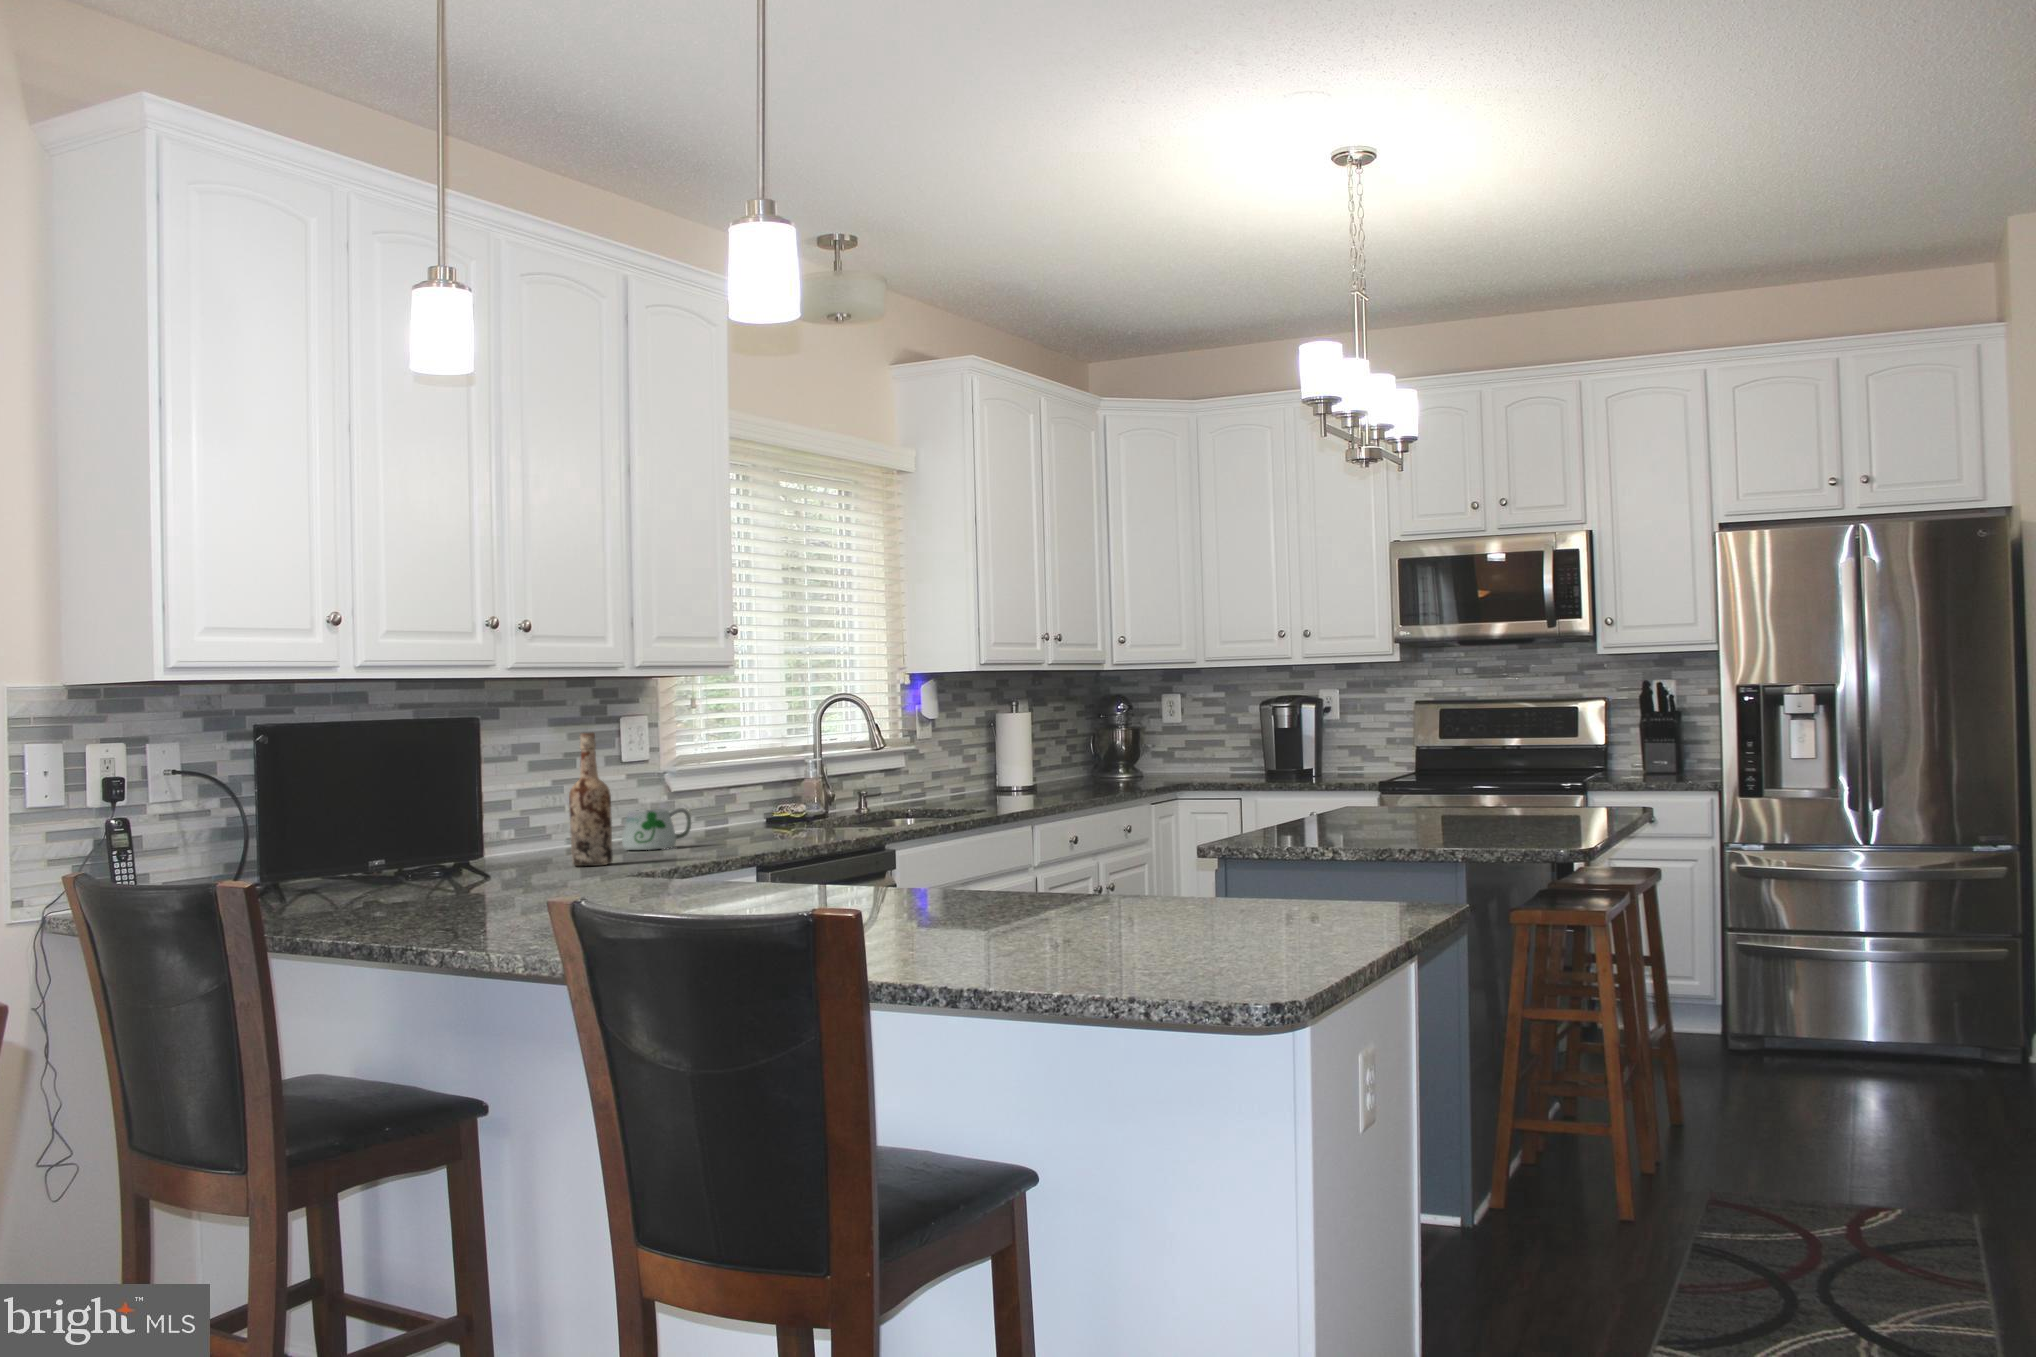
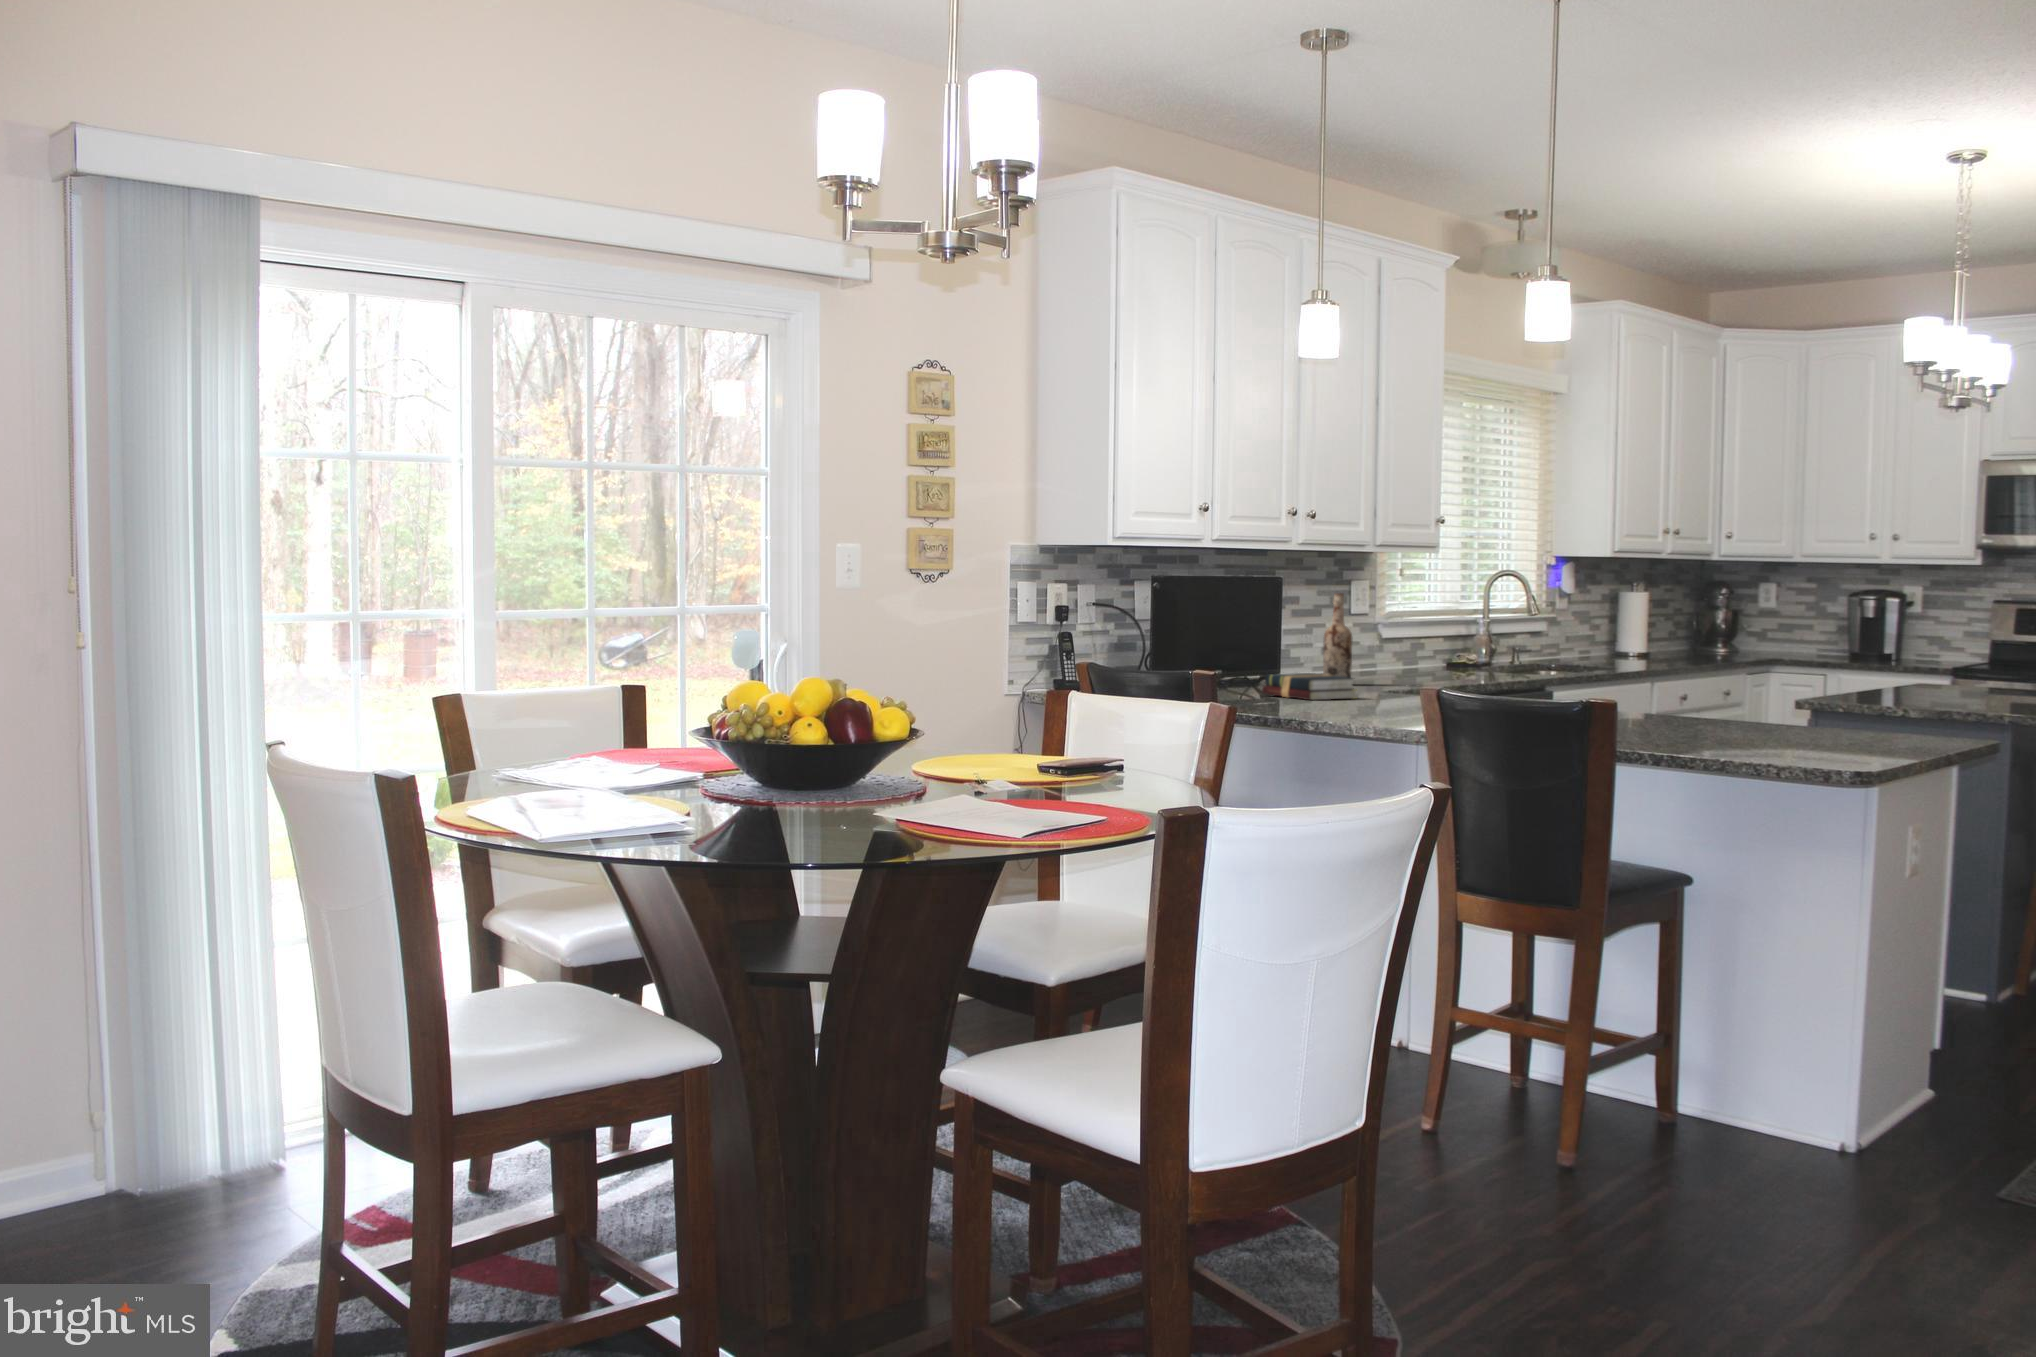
mug: present [622,808,691,850] -> none [1348,649,1398,678]
hardback book: none [454,854,597,897] -> present [1262,673,1357,700]

